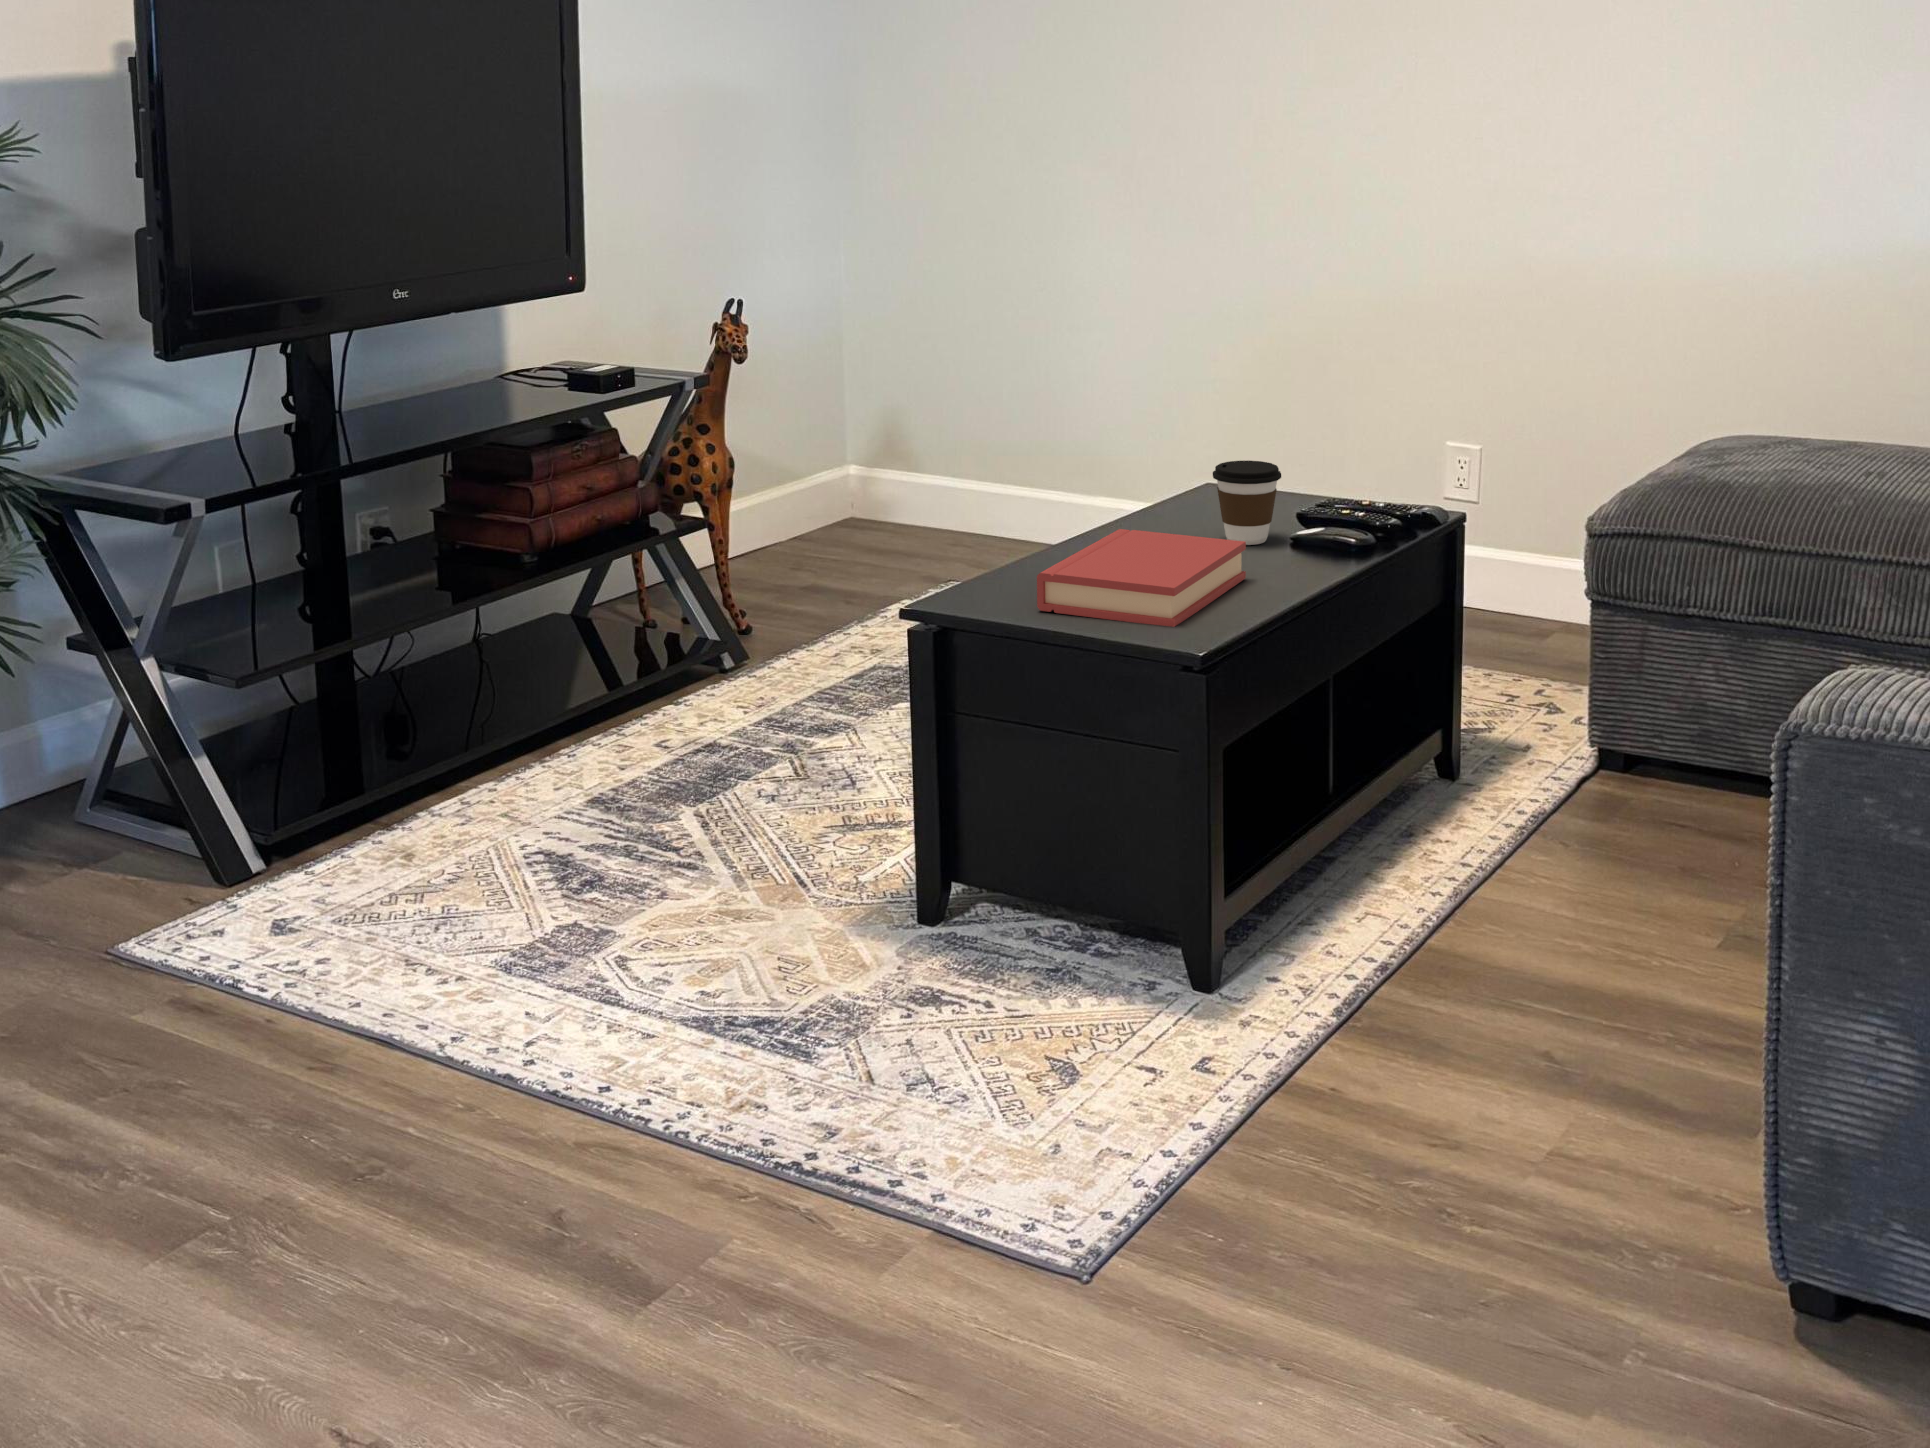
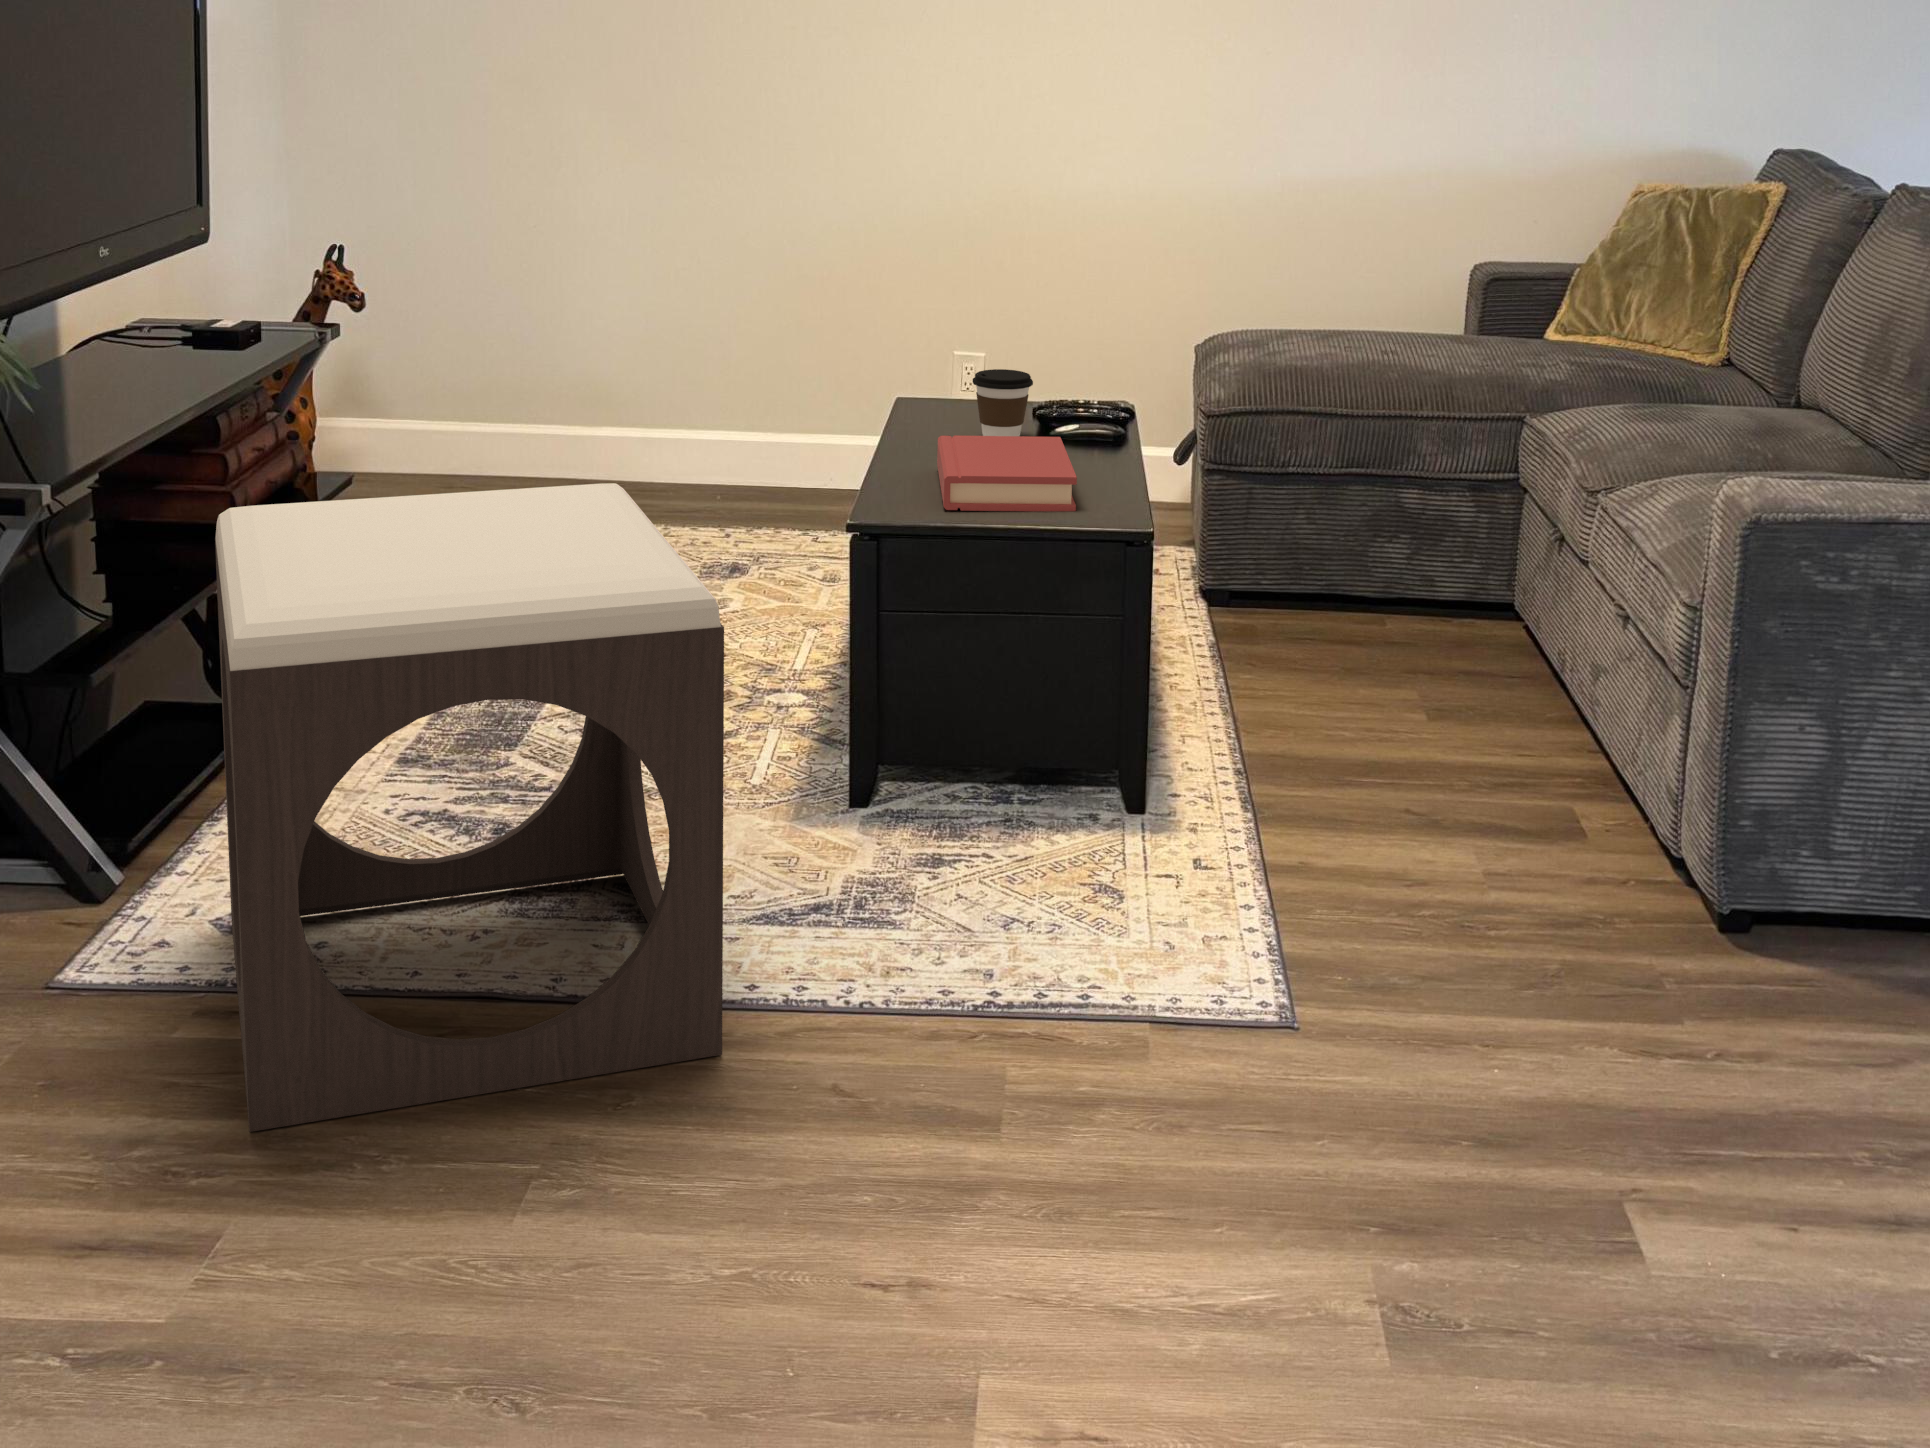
footstool: none [31,537,652,1152] -> present [215,483,724,1132]

